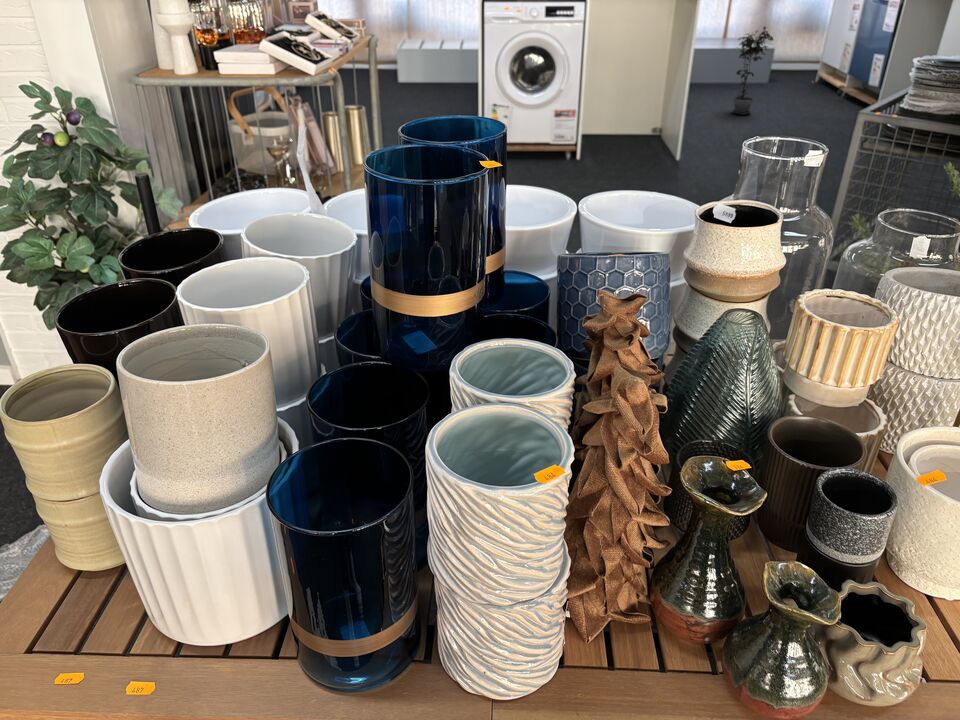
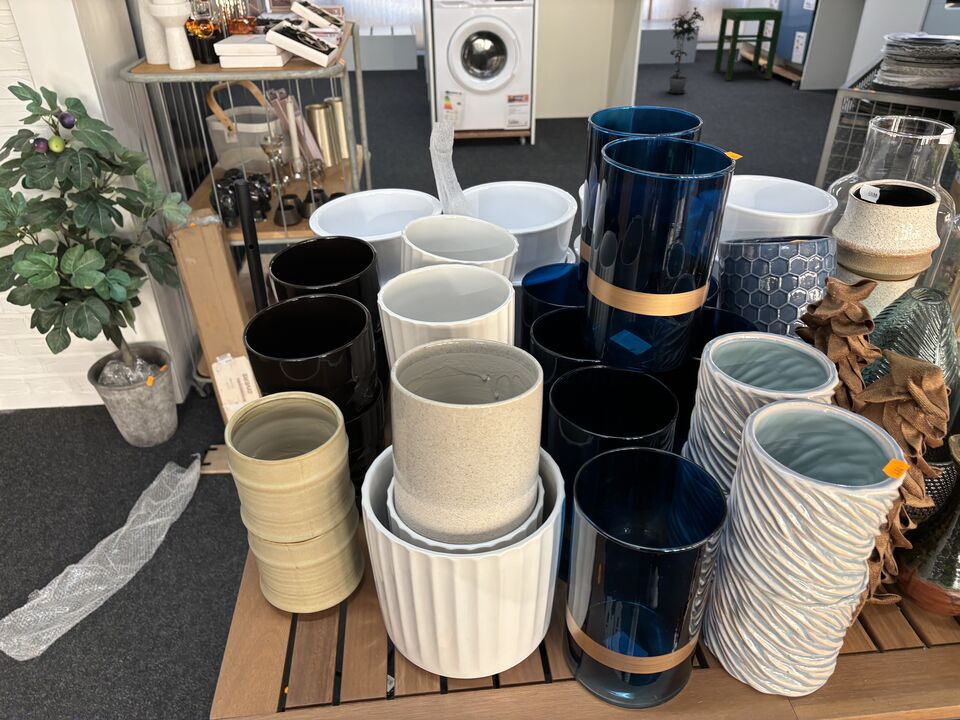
stool: none [787,29,863,103] -> present [714,8,783,79]

